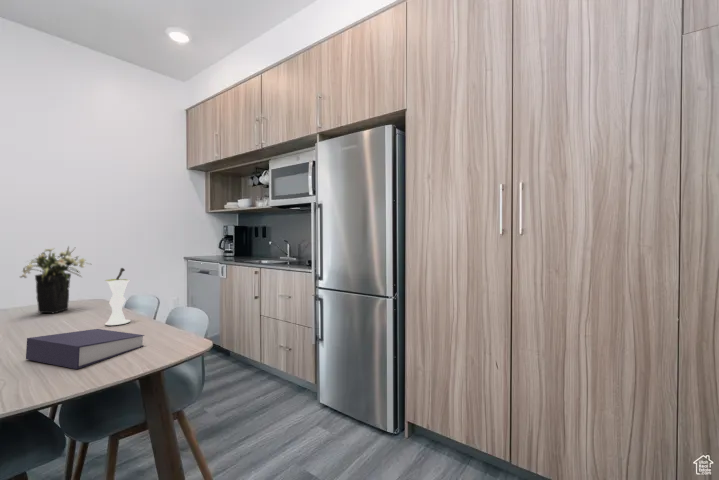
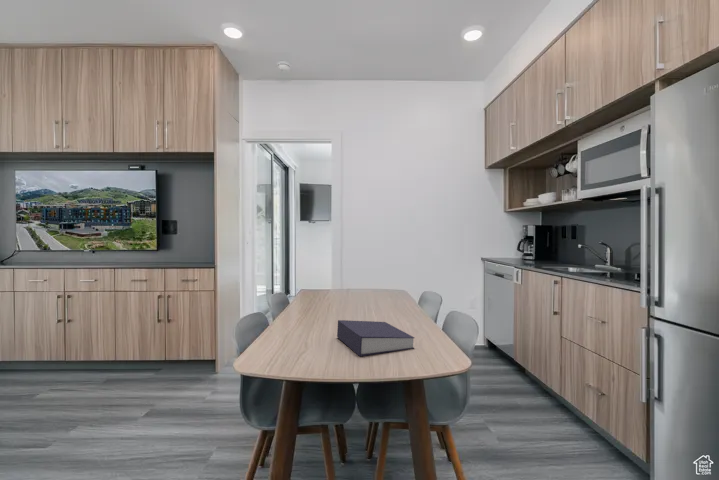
flower arrangement: present [20,247,85,313] -> none [350,246,395,301]
vase: present [105,268,130,325] -> none [396,268,416,321]

